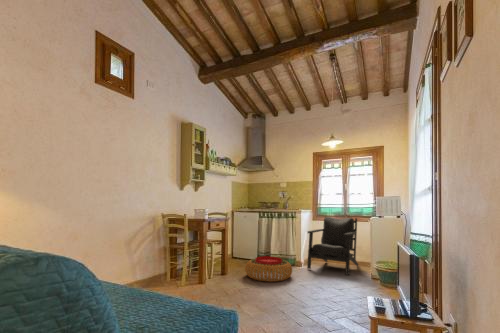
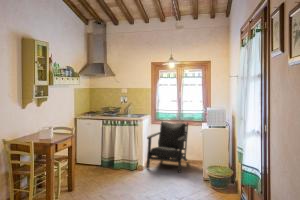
pouf: present [245,256,292,282] -> none [93,162,134,186]

